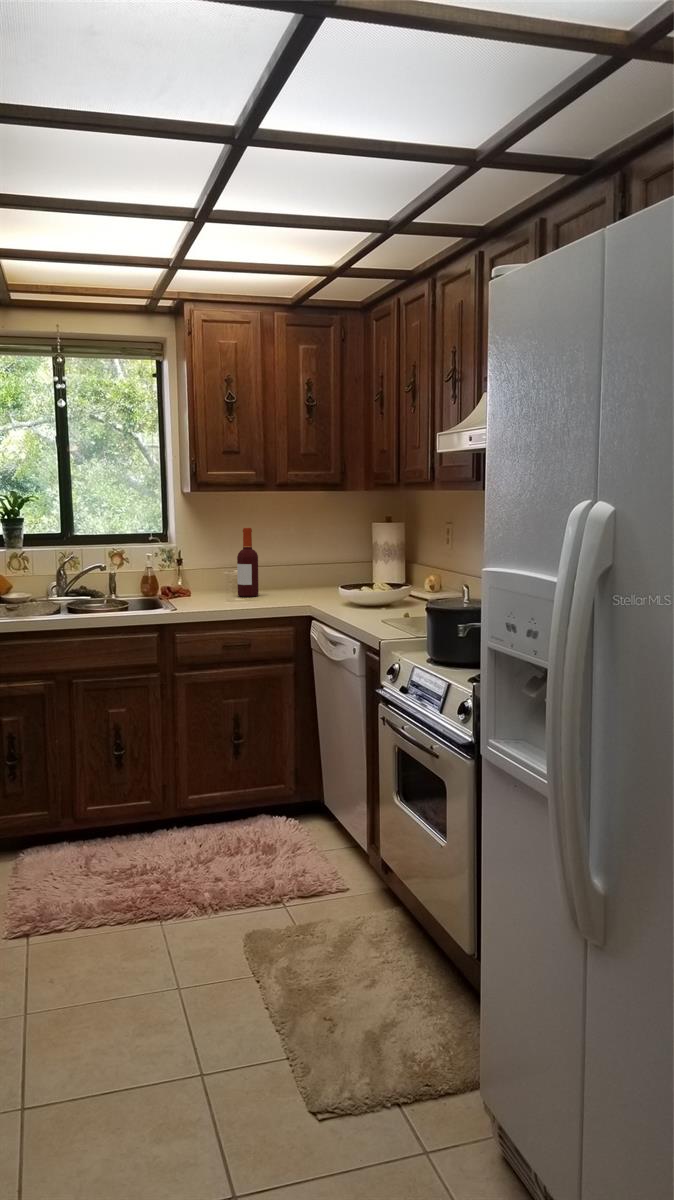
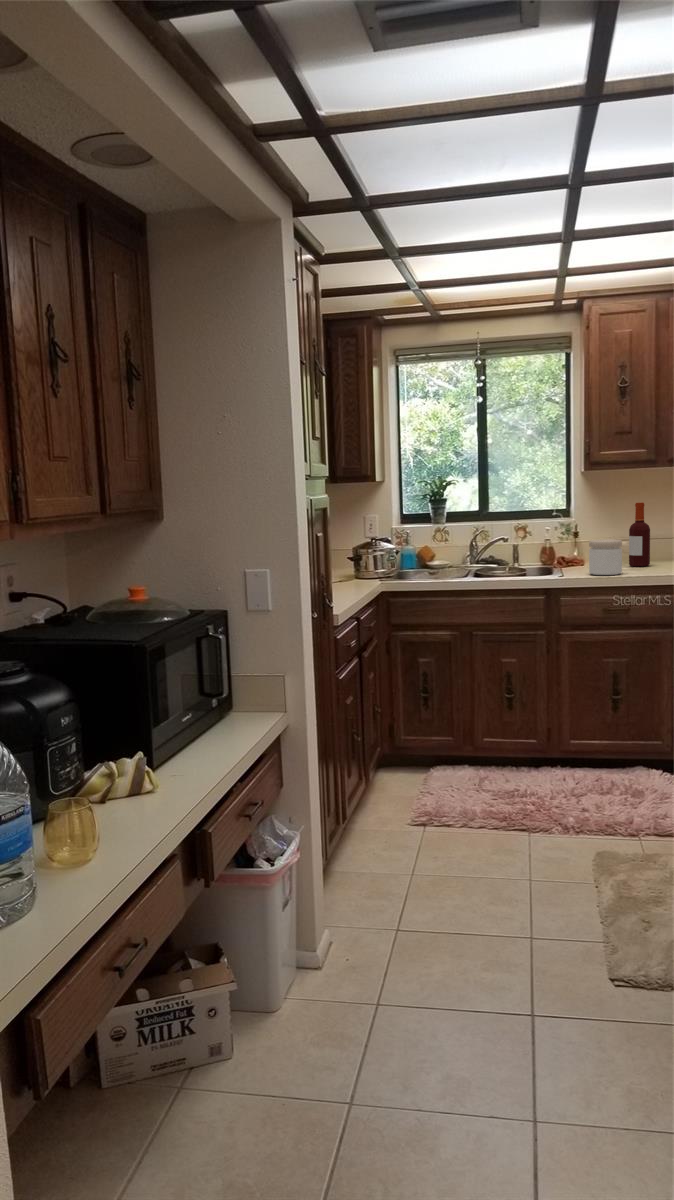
jar: none [201,568,237,608] -> present [589,539,622,575]

